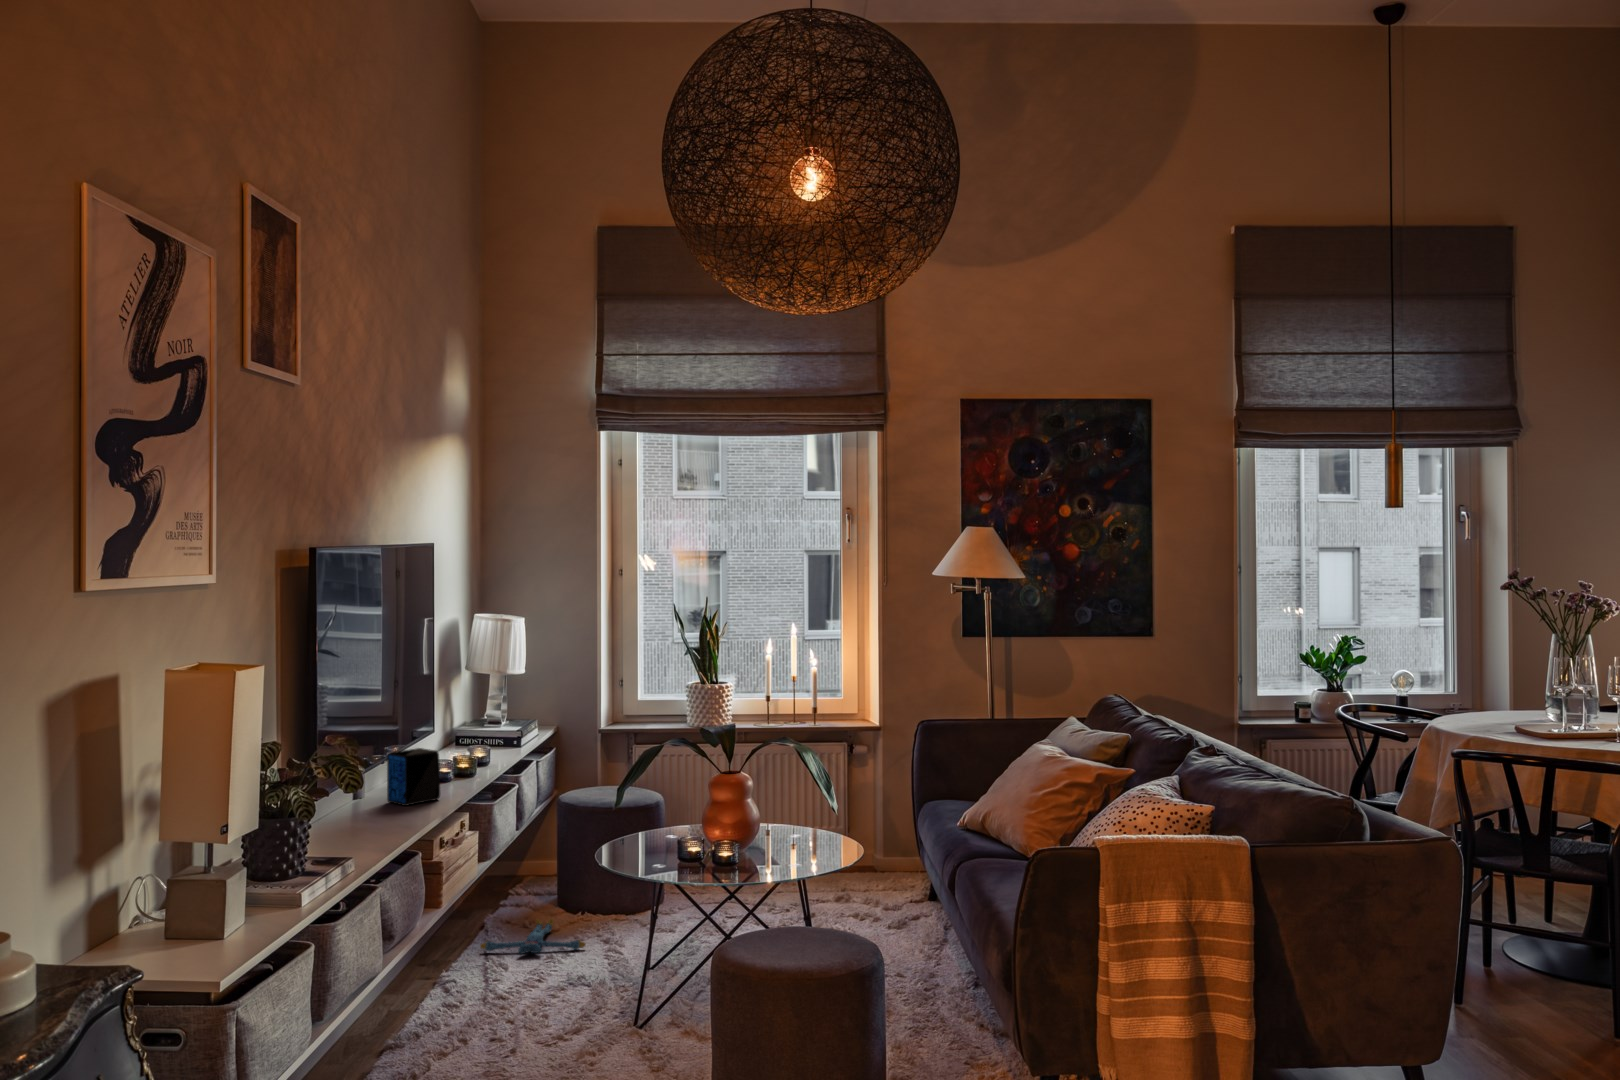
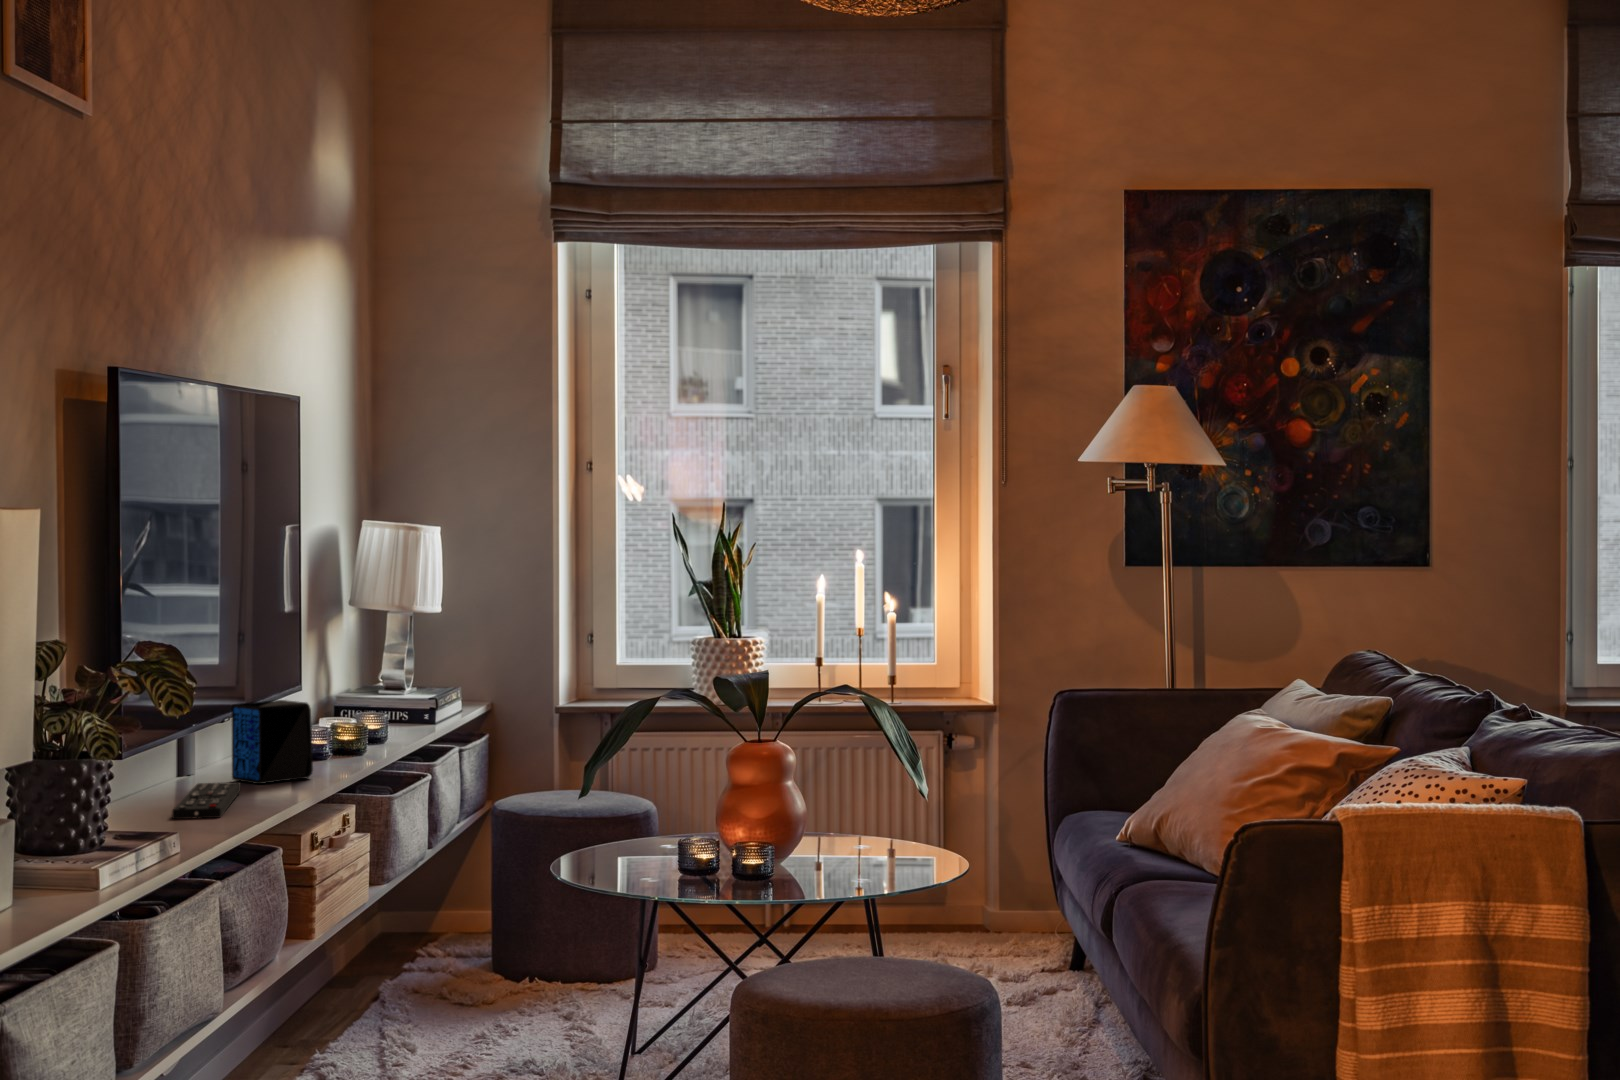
remote control: none [350,808,393,841] -> present [172,782,241,819]
plush toy: present [480,919,586,954] -> none [374,980,536,1026]

